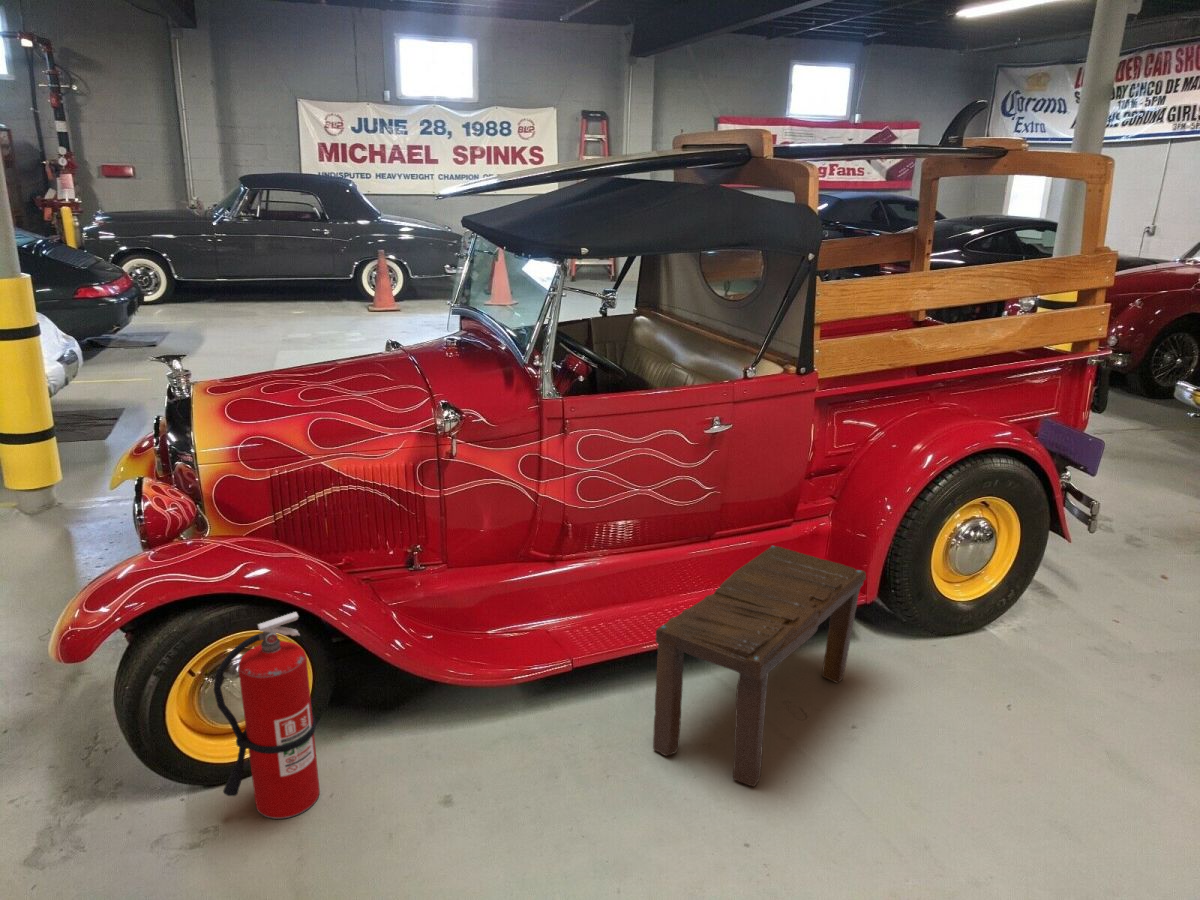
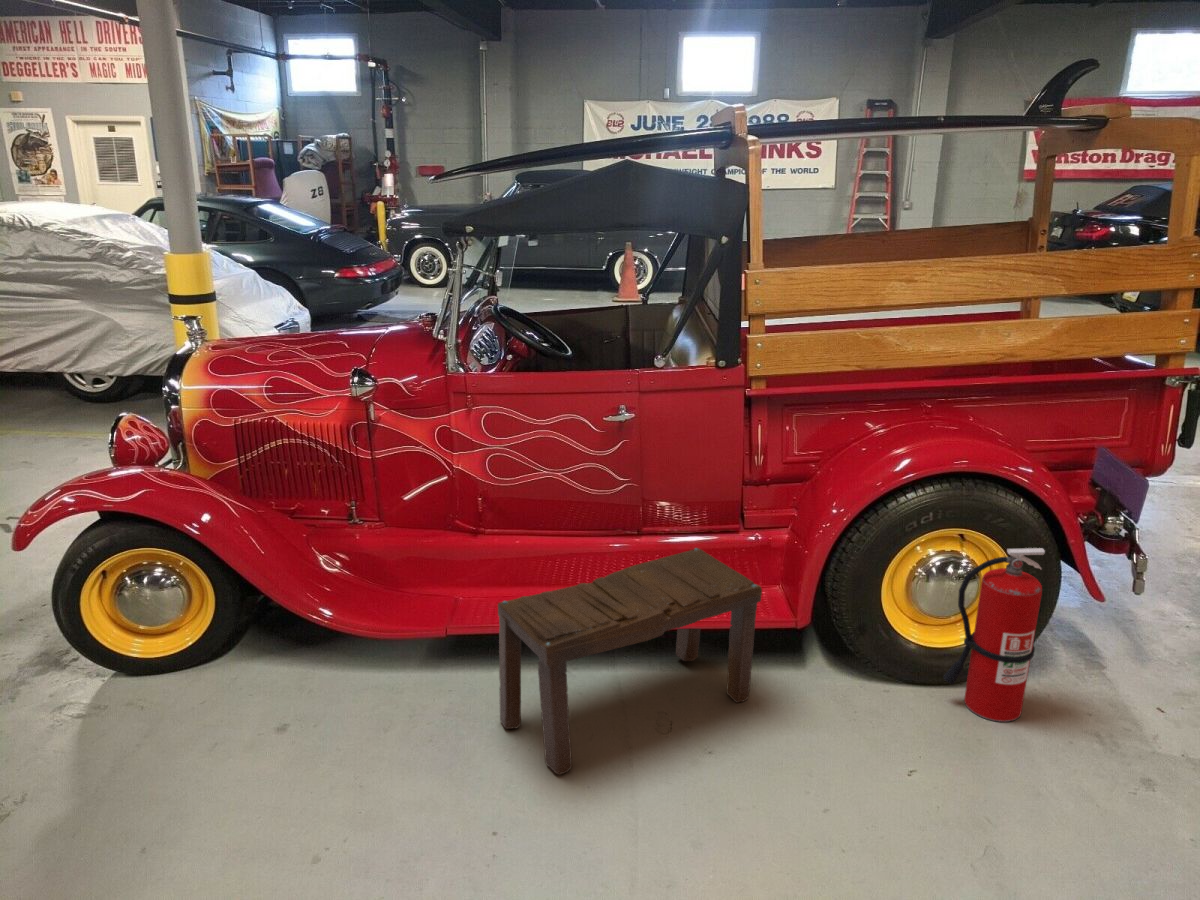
fire extinguisher: present [214,612,320,819] -> present [943,548,1045,722]

